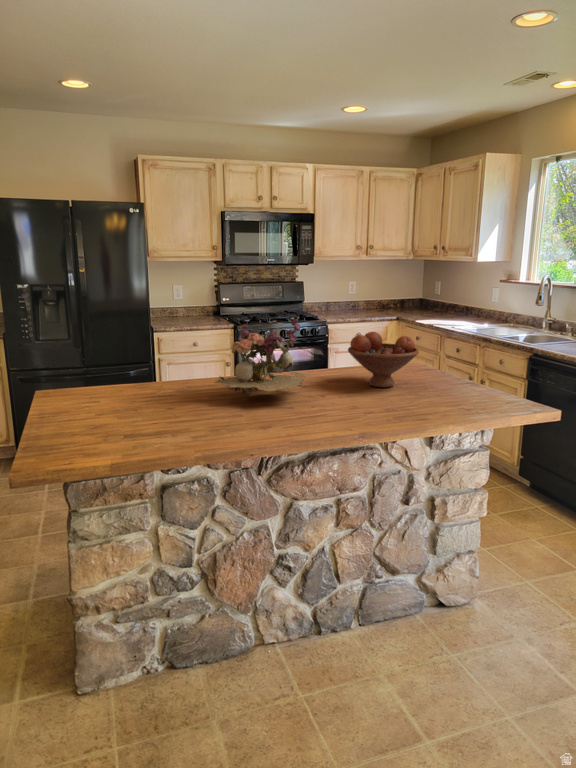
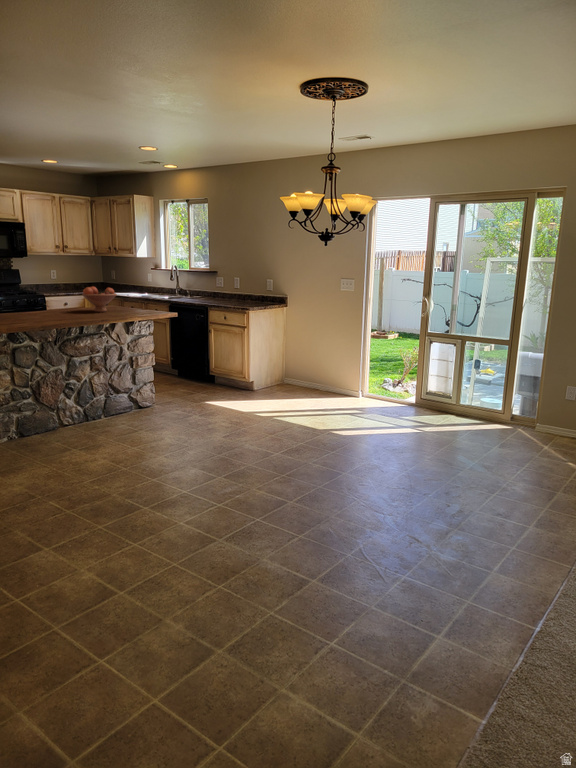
flower arrangement: present [215,317,311,396] -> none [21,278,68,316]

